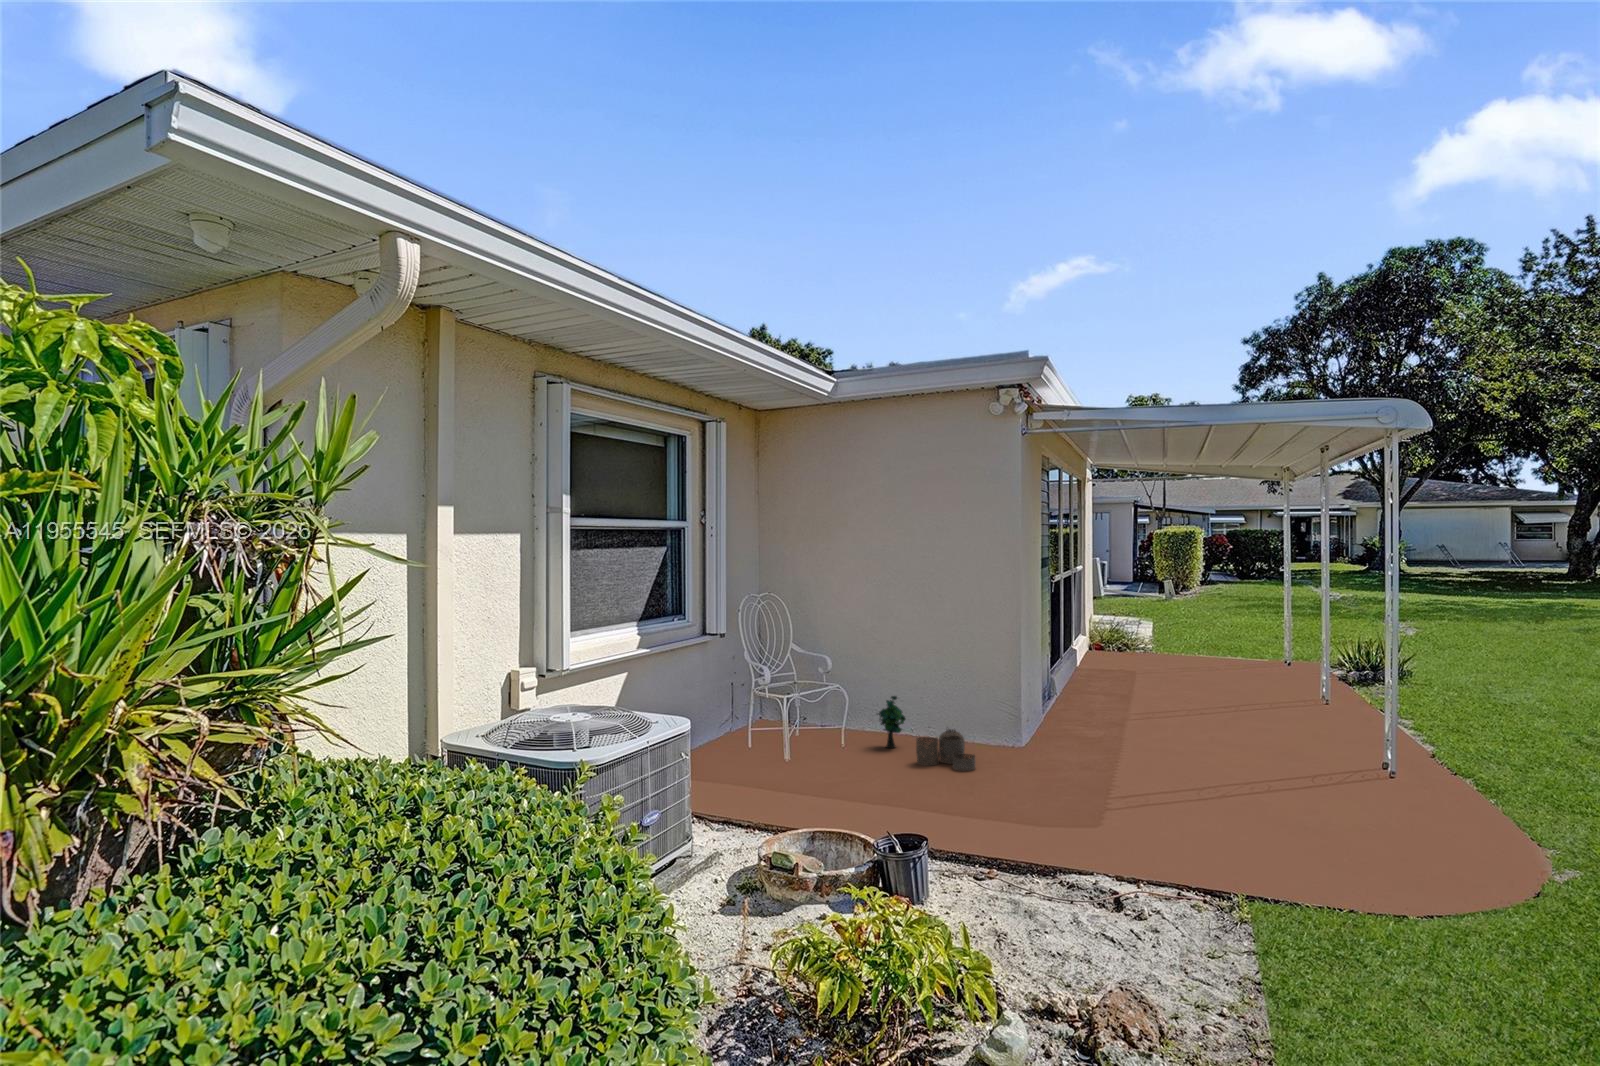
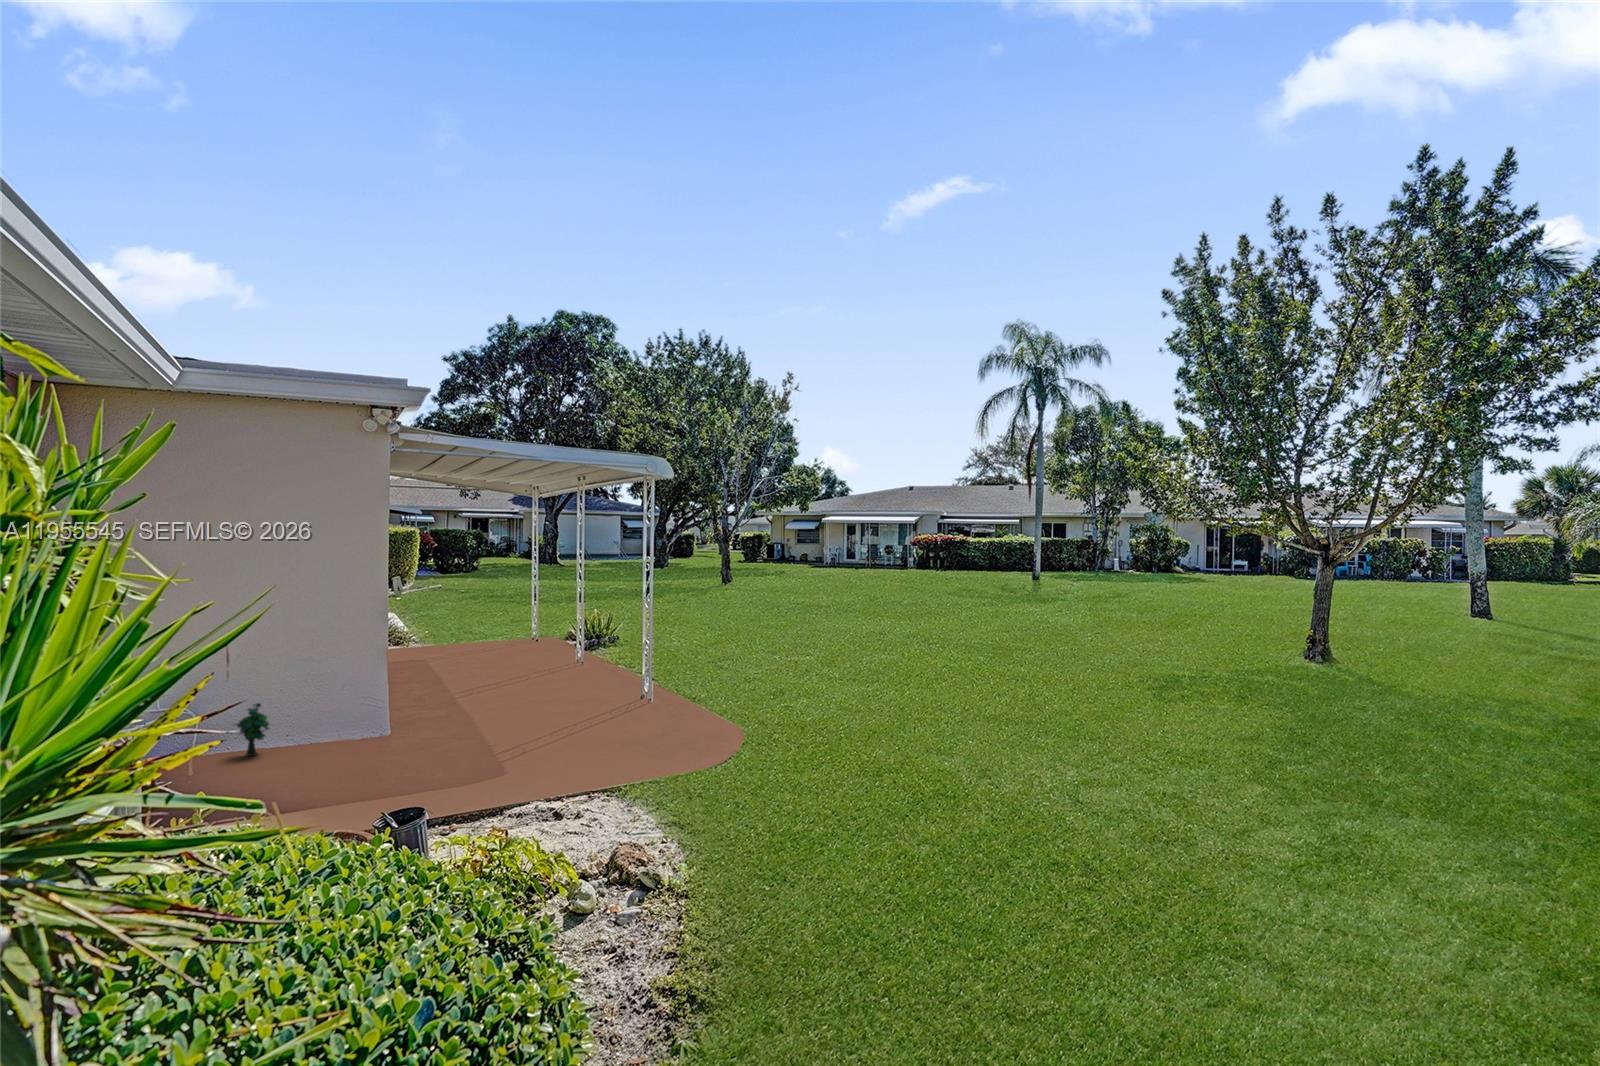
woven basket: present [916,729,975,771] -> none [297,724,363,764]

